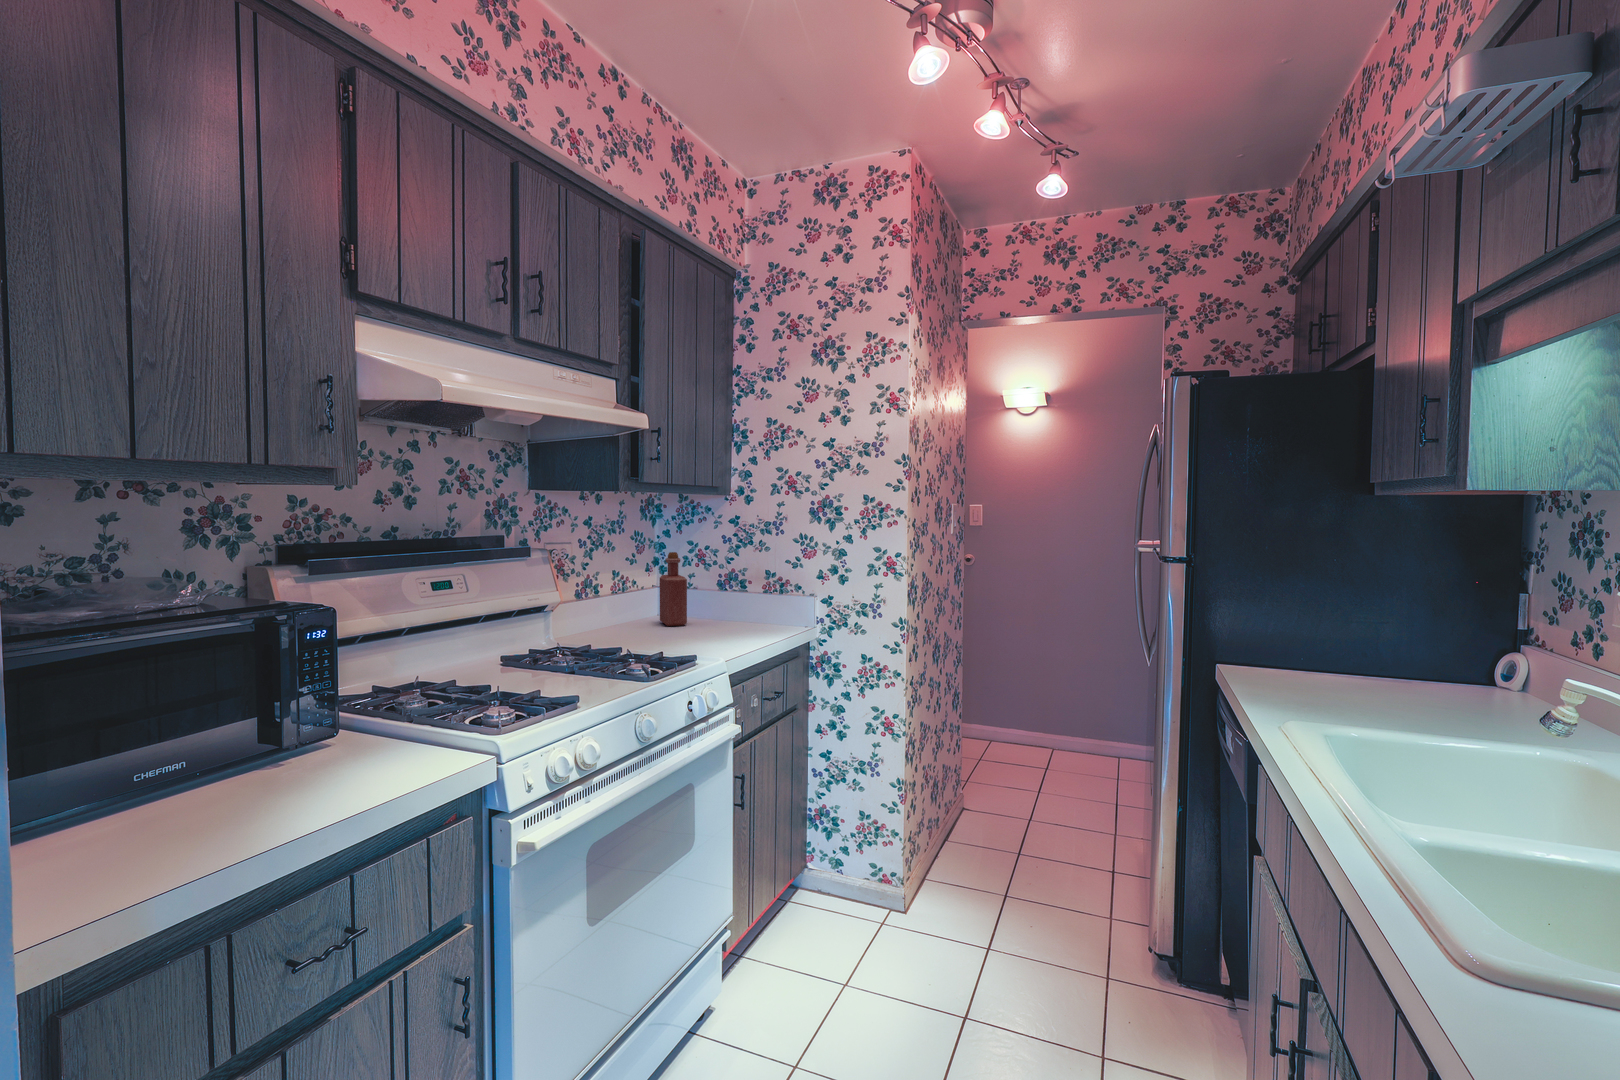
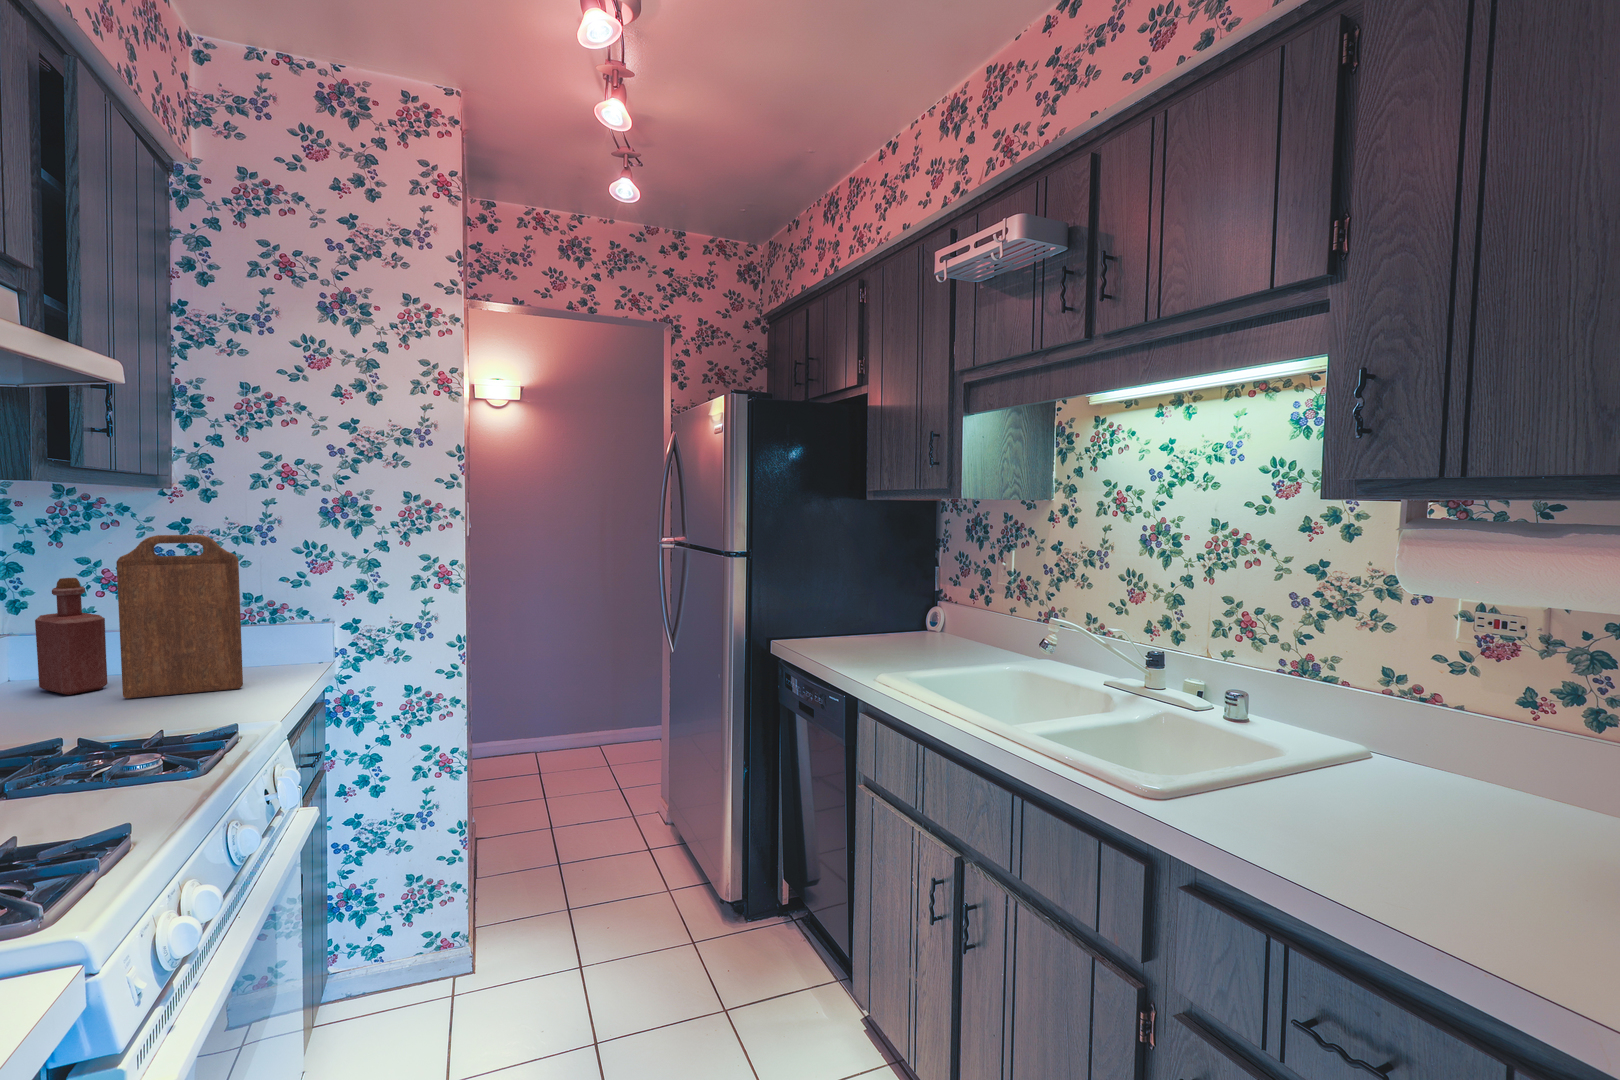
cutting board: none [686,525,744,635] -> present [116,535,243,698]

